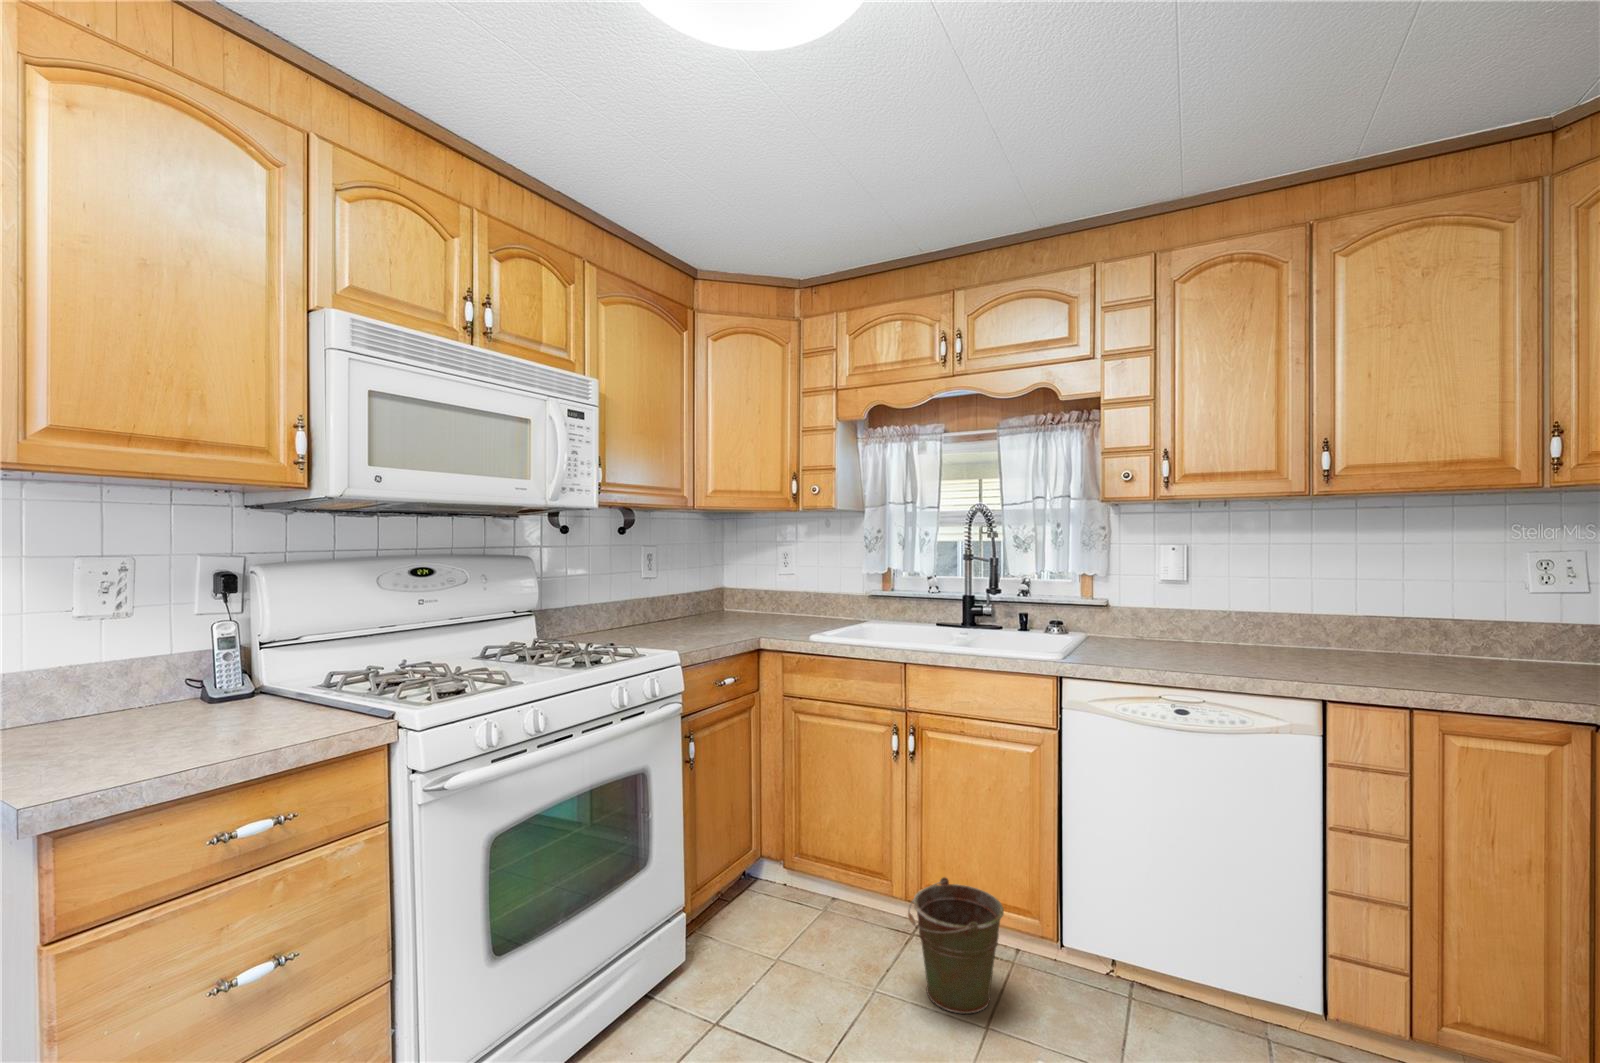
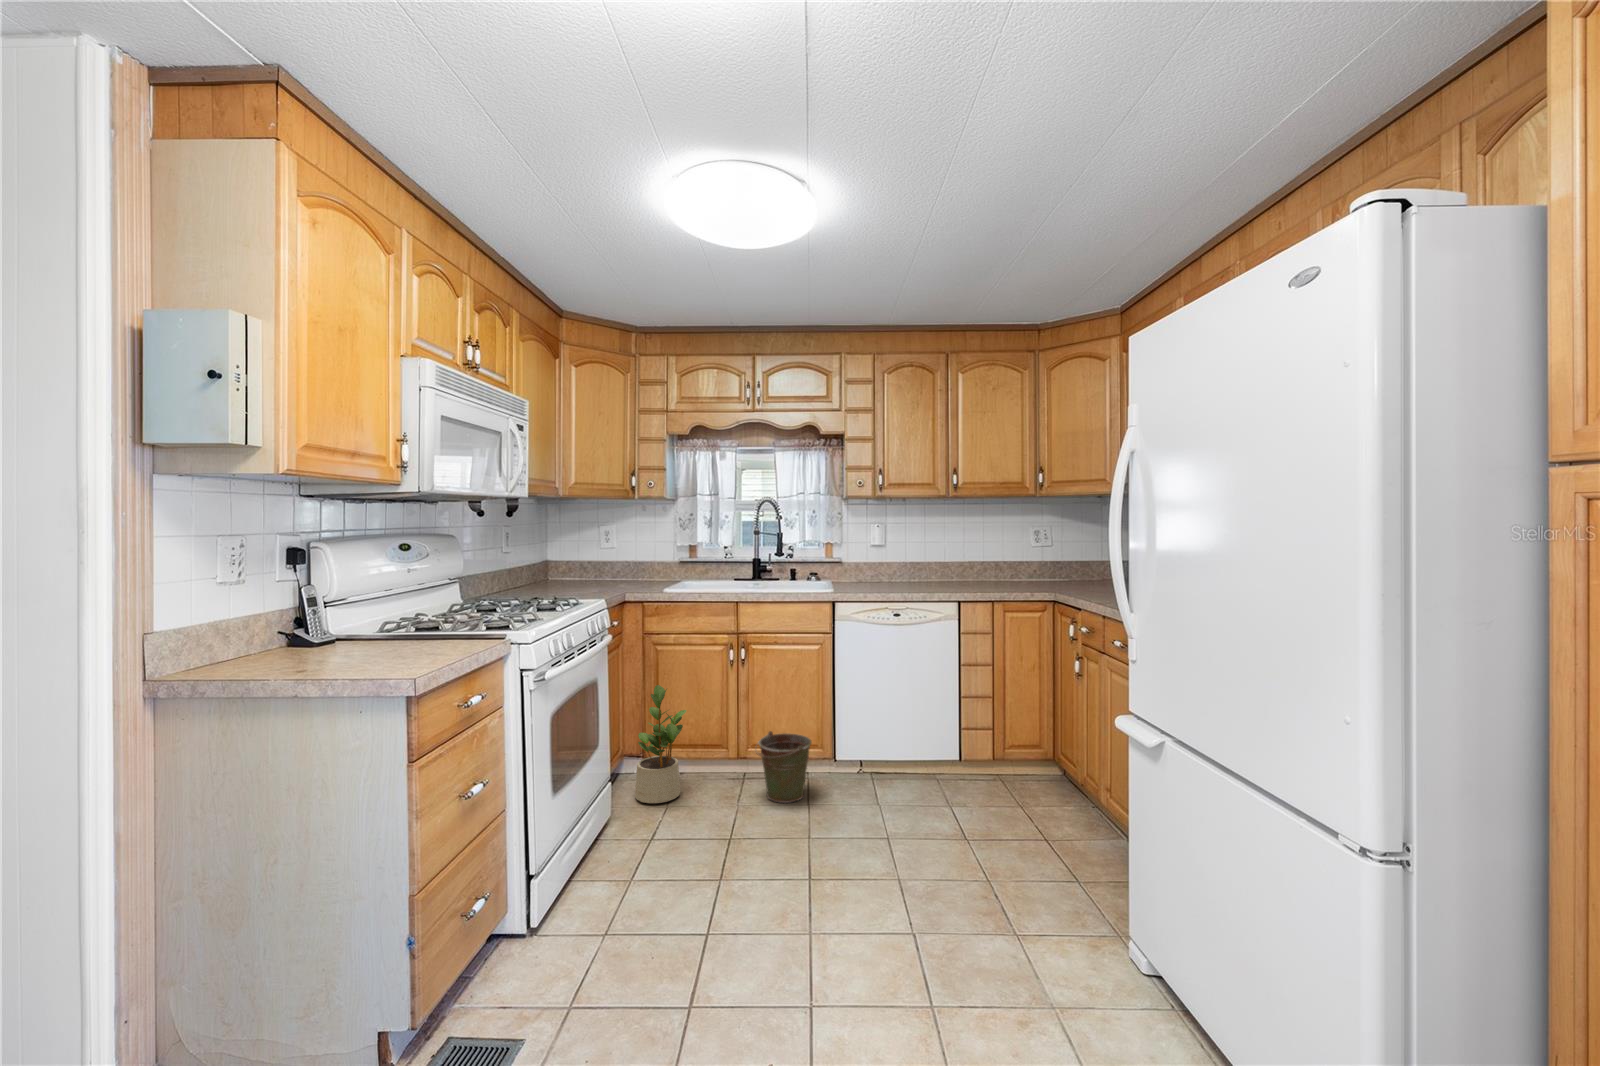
potted plant: none [744,776,825,953] -> present [635,685,686,803]

